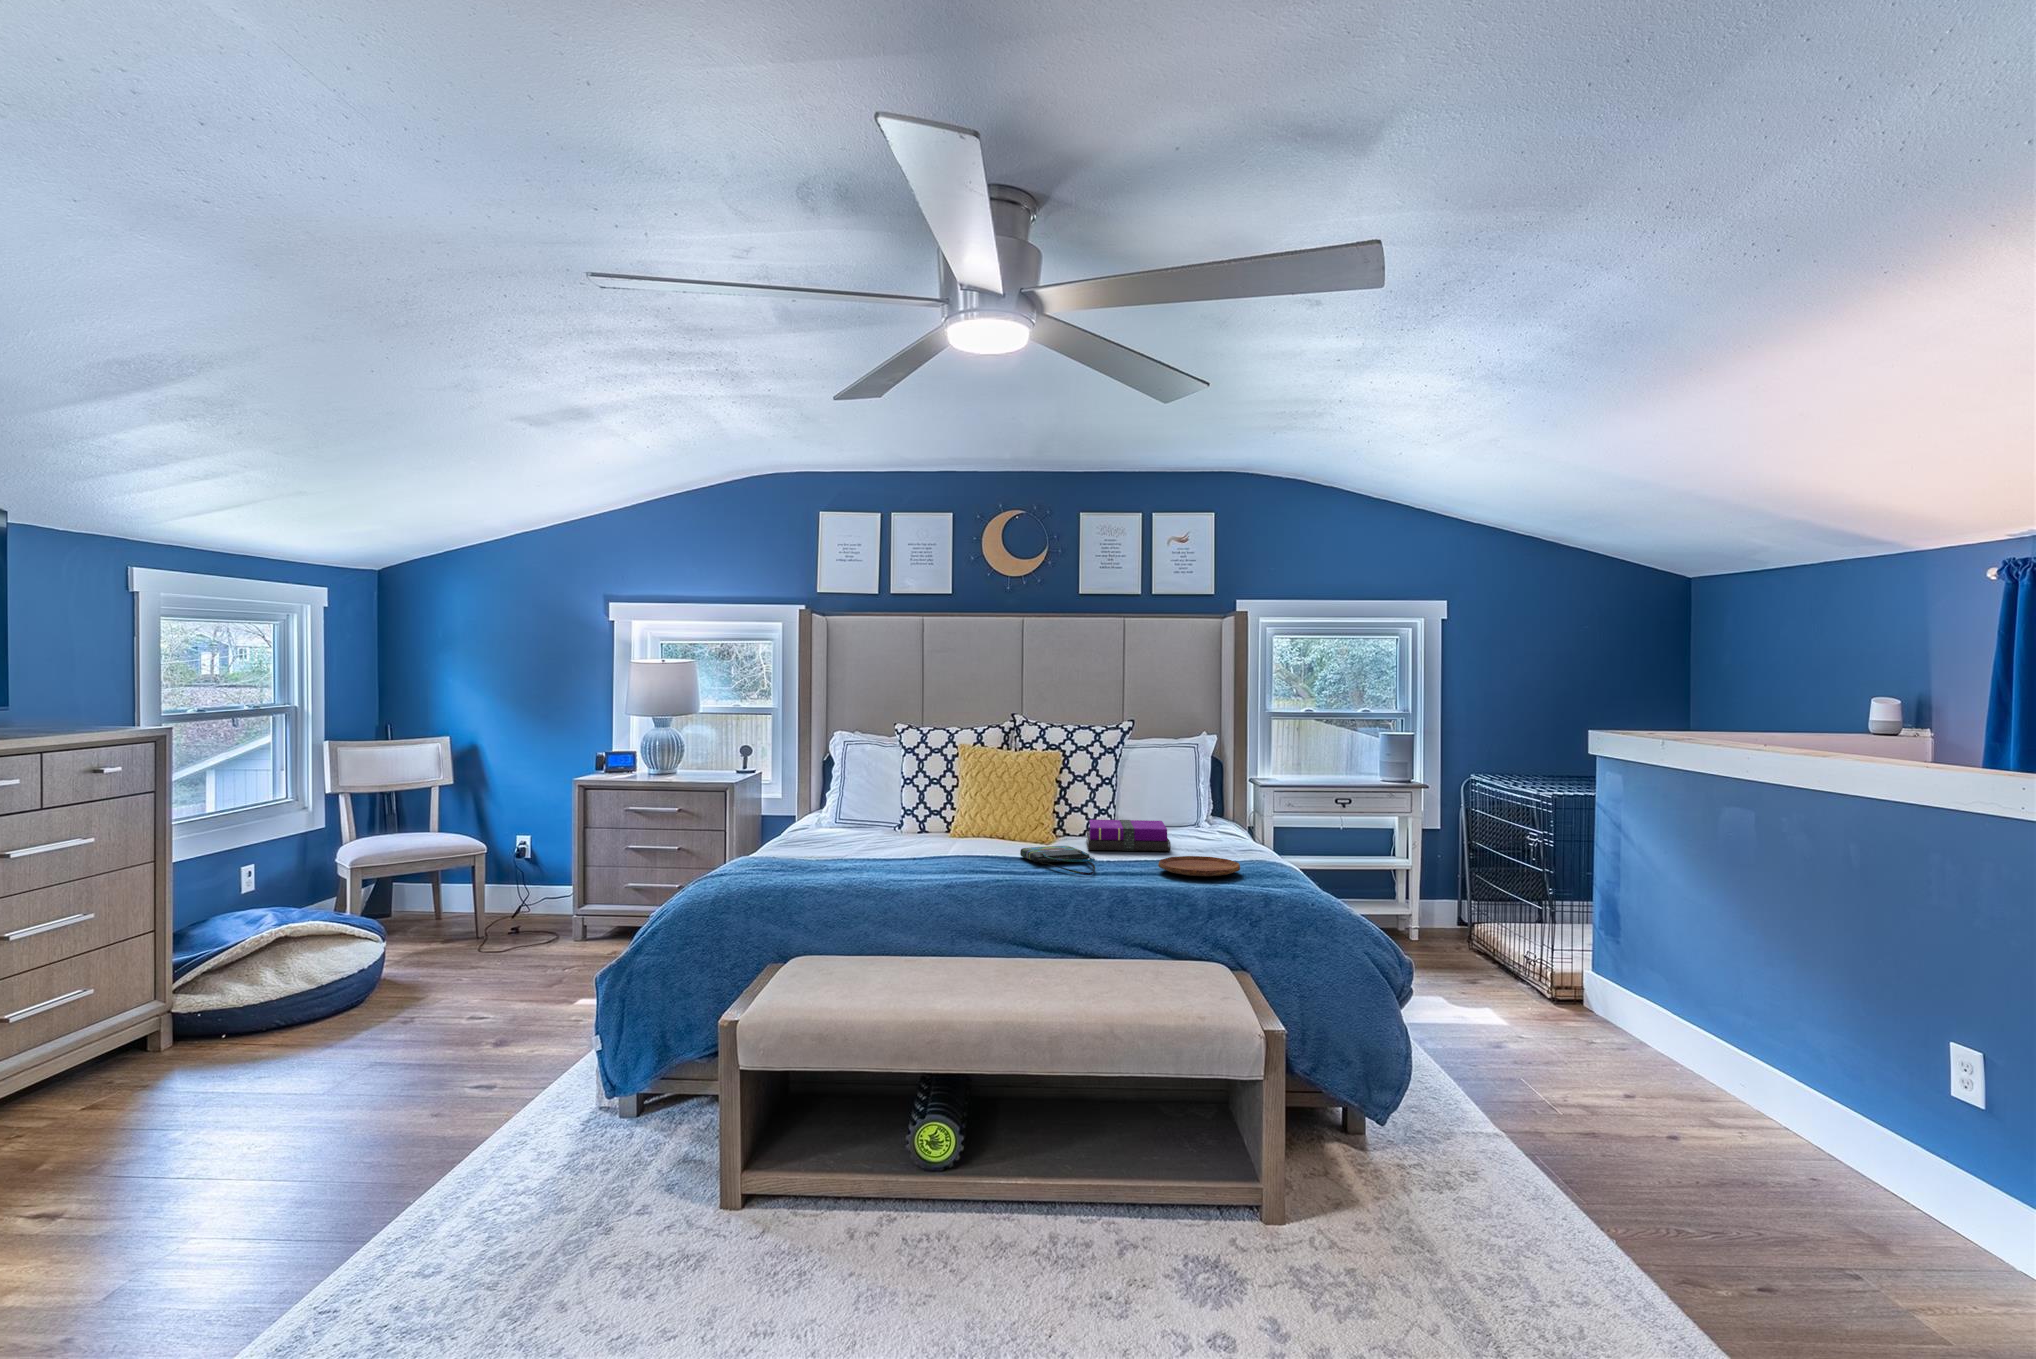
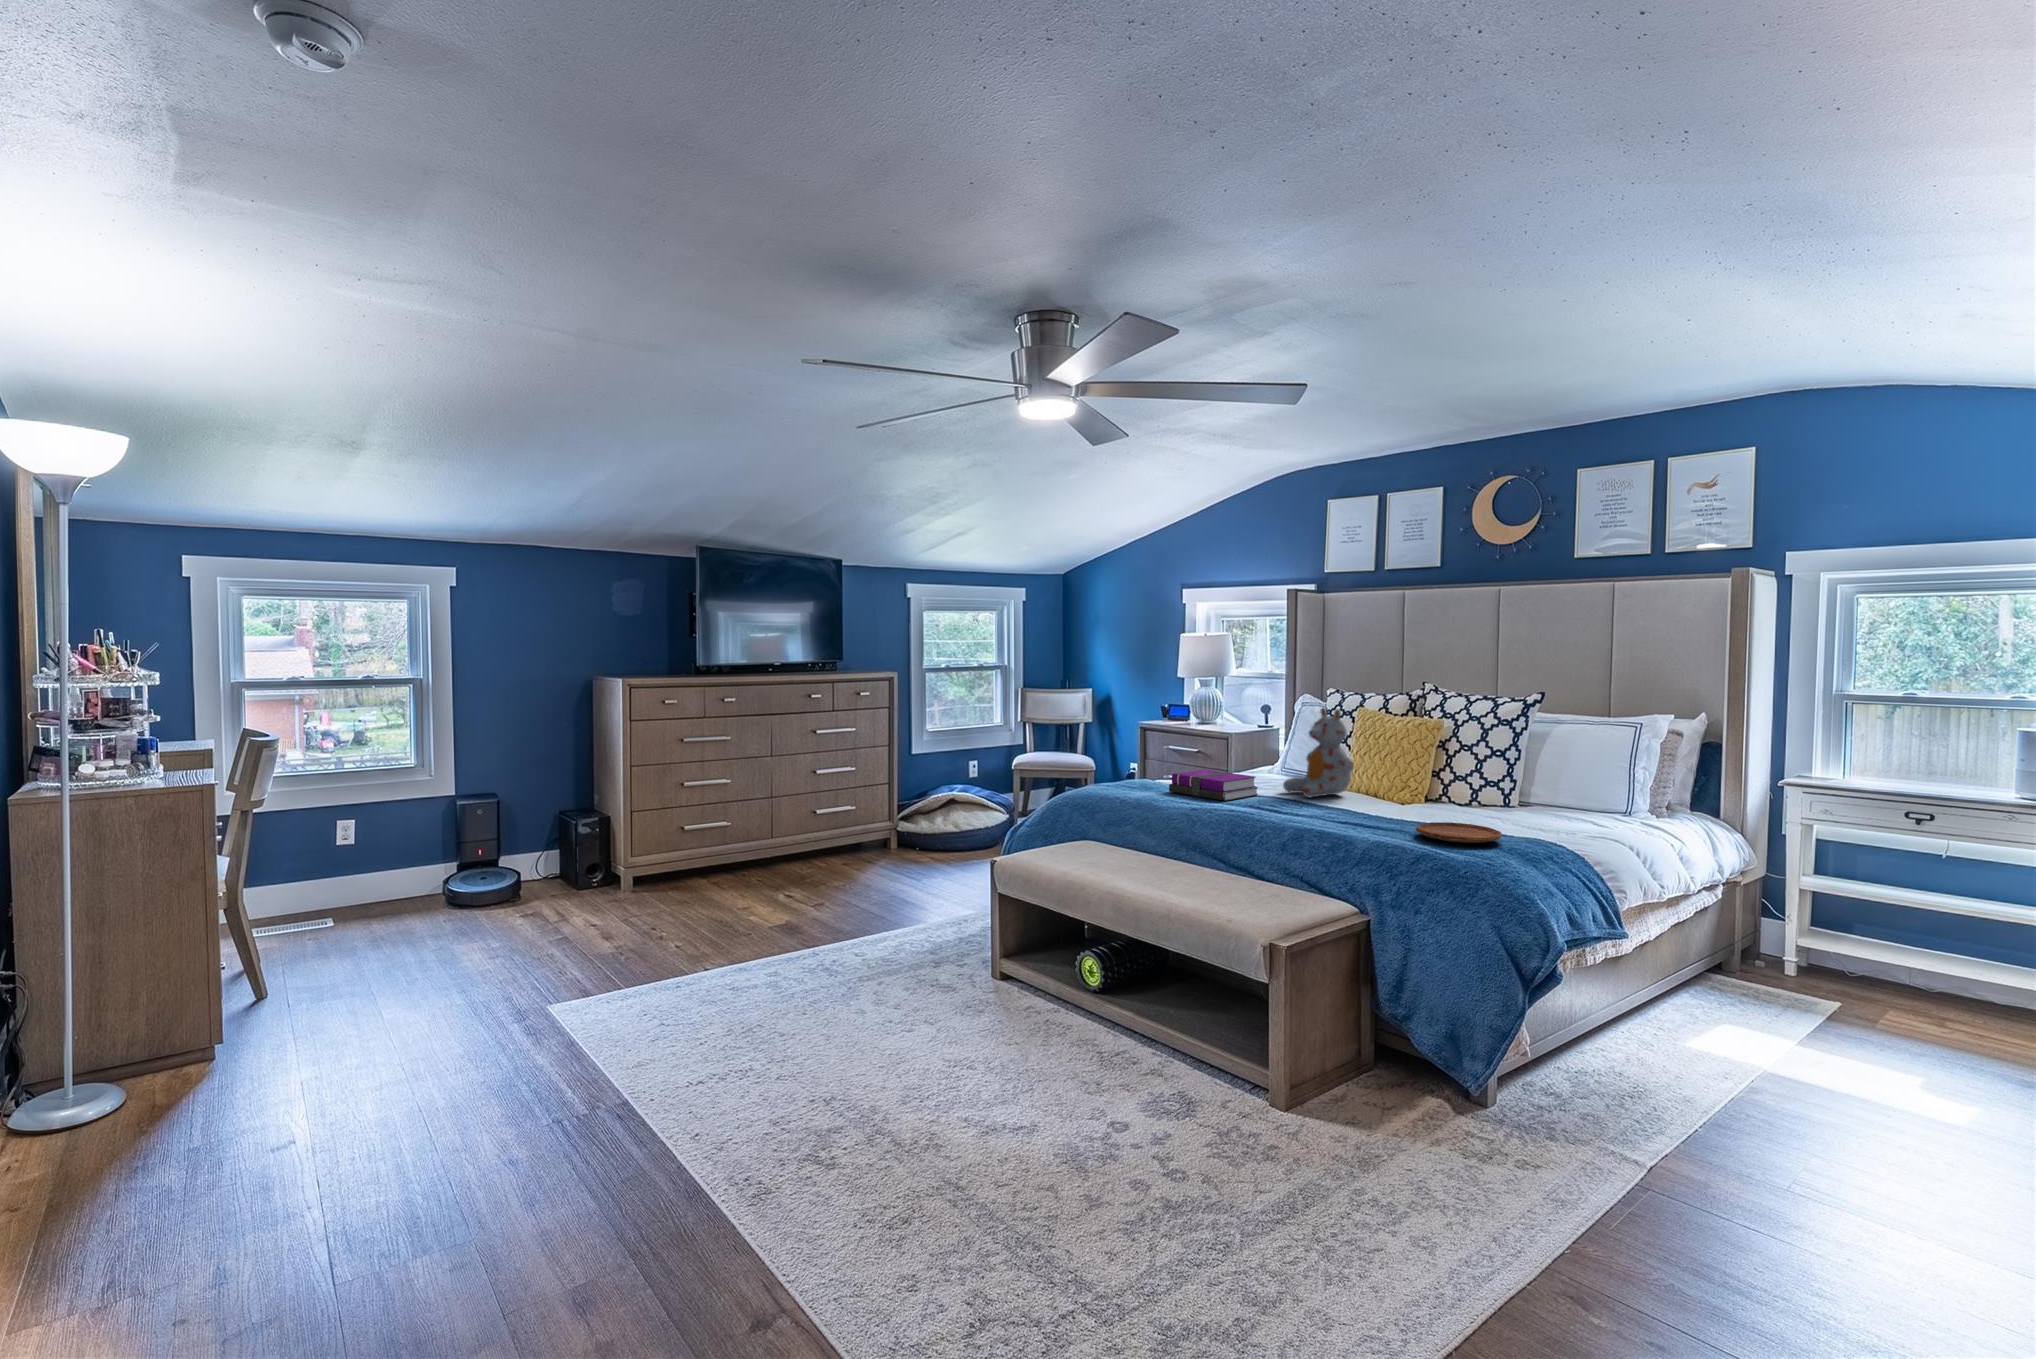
stuffed bear: none [930,745,1012,851] -> present [1283,708,1354,797]
notebook: present [1086,820,1171,851] -> present [1169,769,1258,801]
tote bag: present [1020,846,1095,875] -> none [1325,799,1387,825]

